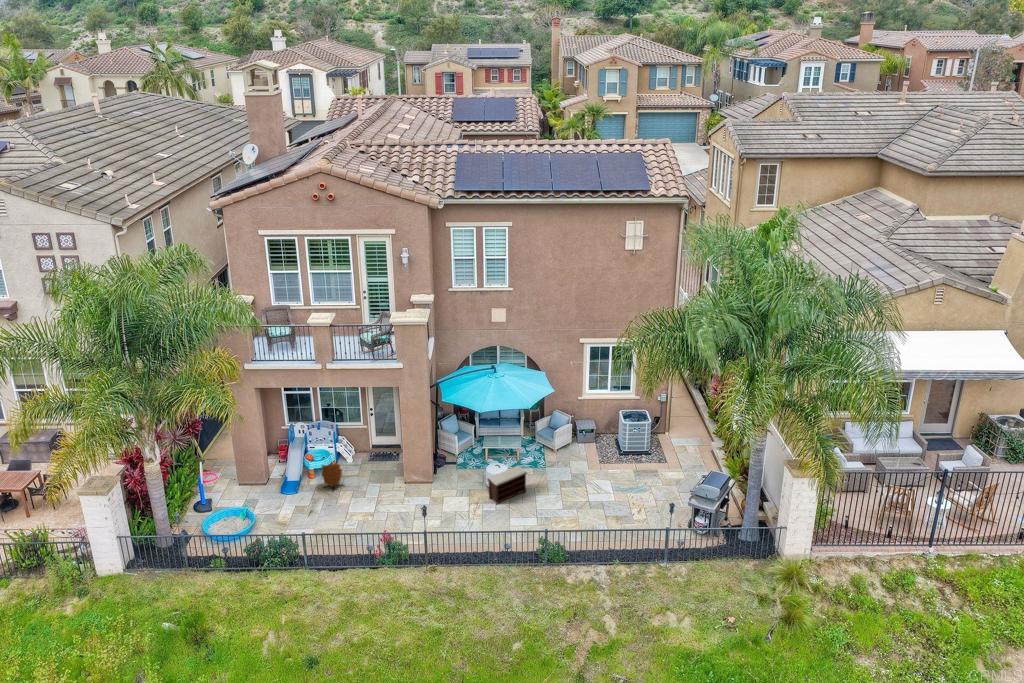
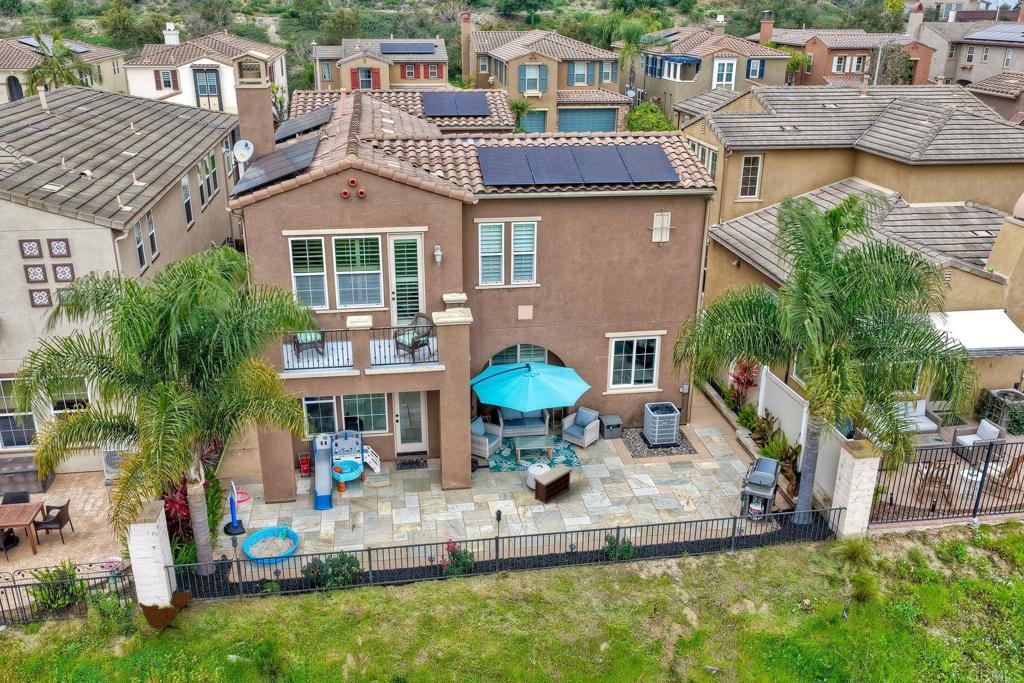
lounge chair: present [322,464,342,492] -> present [139,592,192,638]

